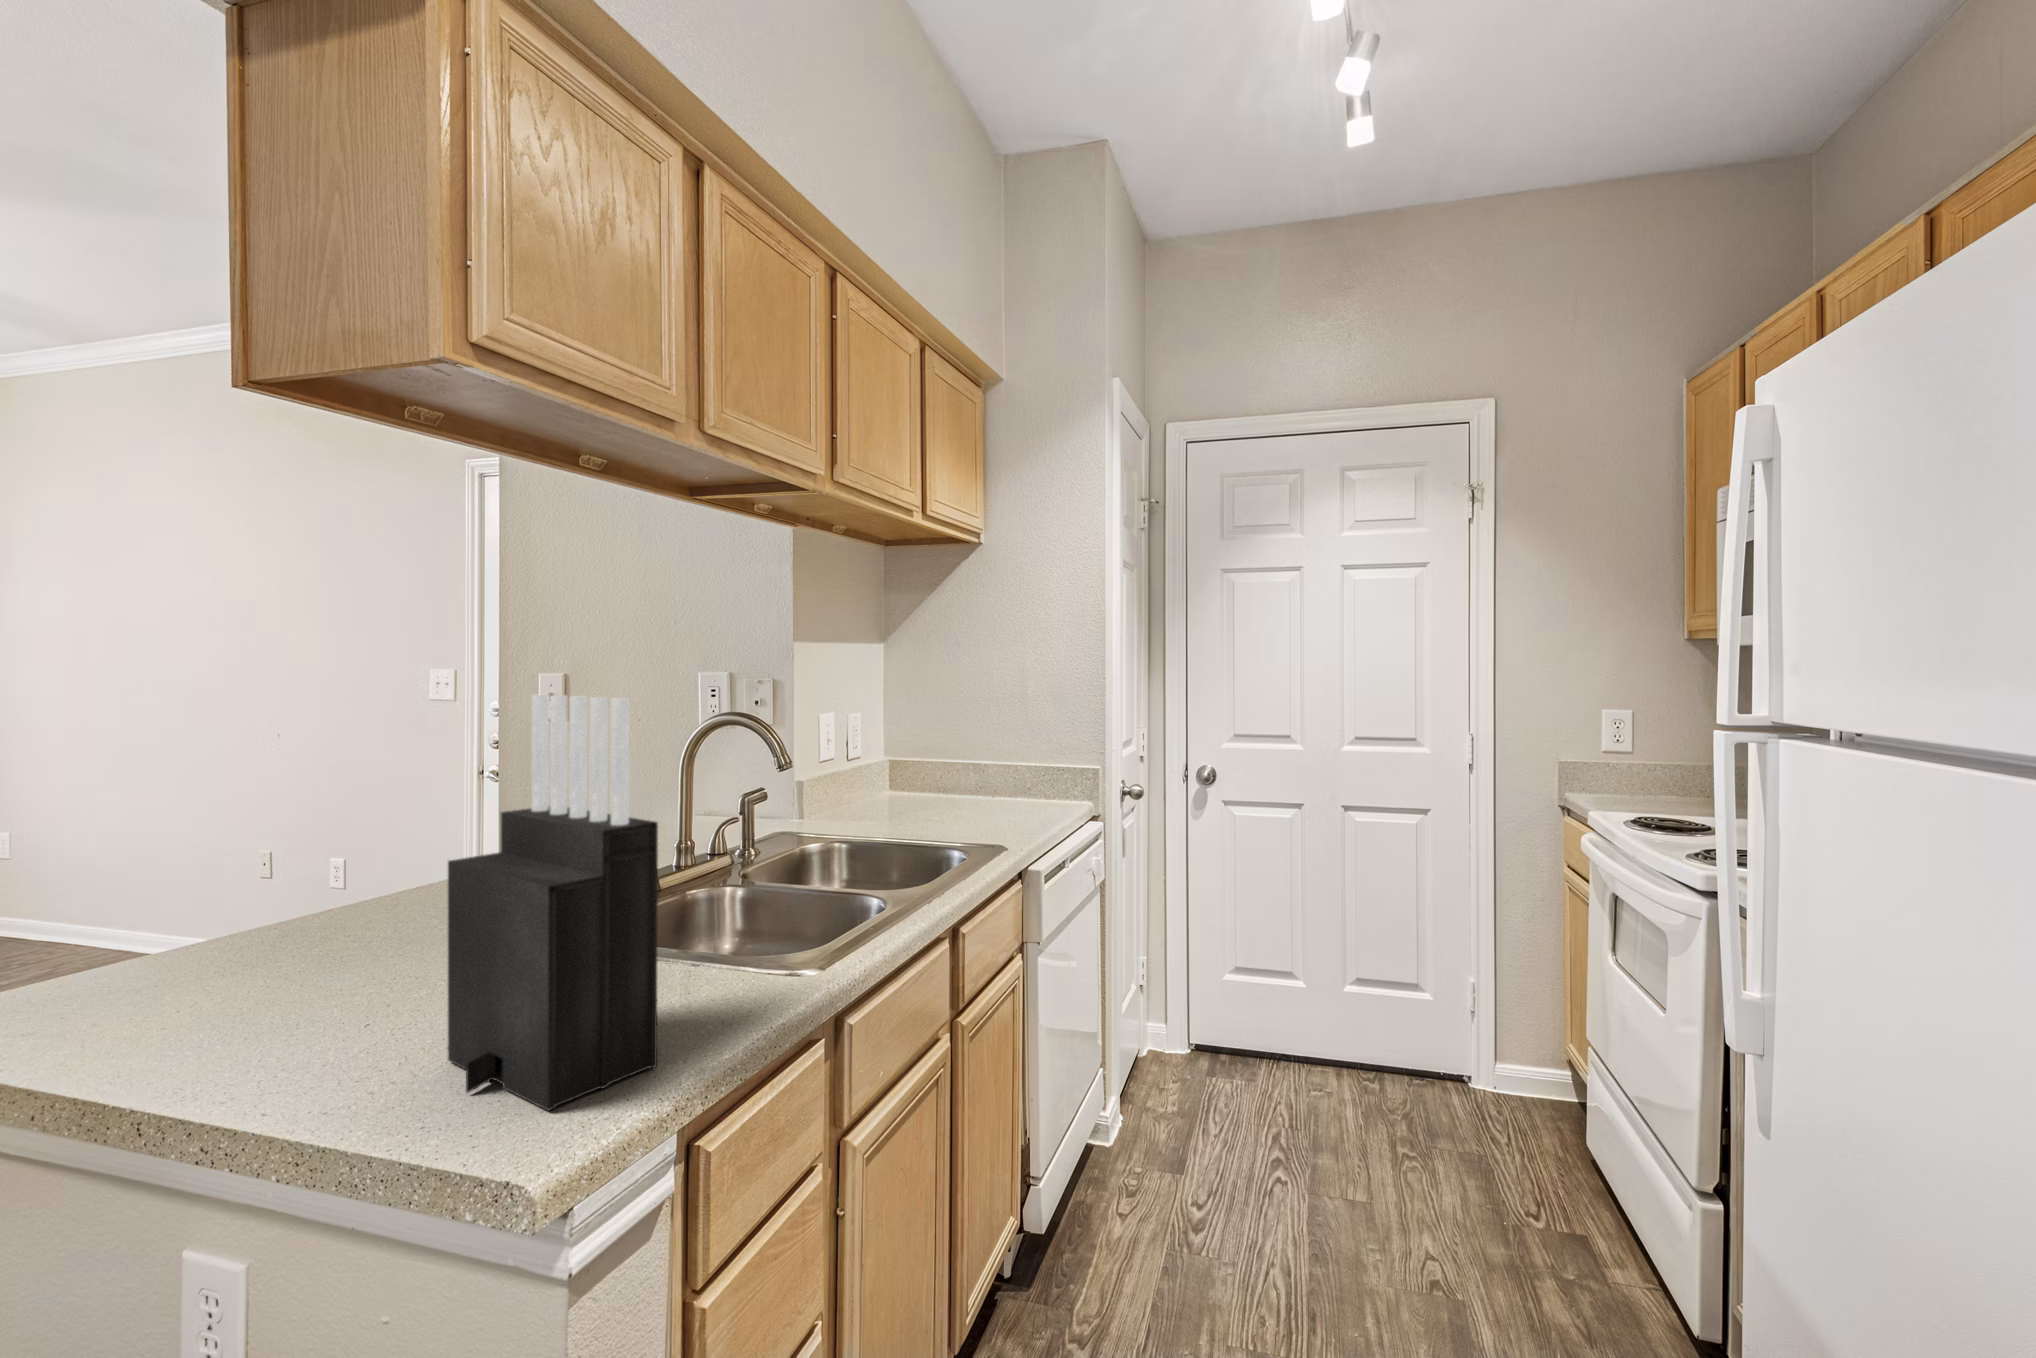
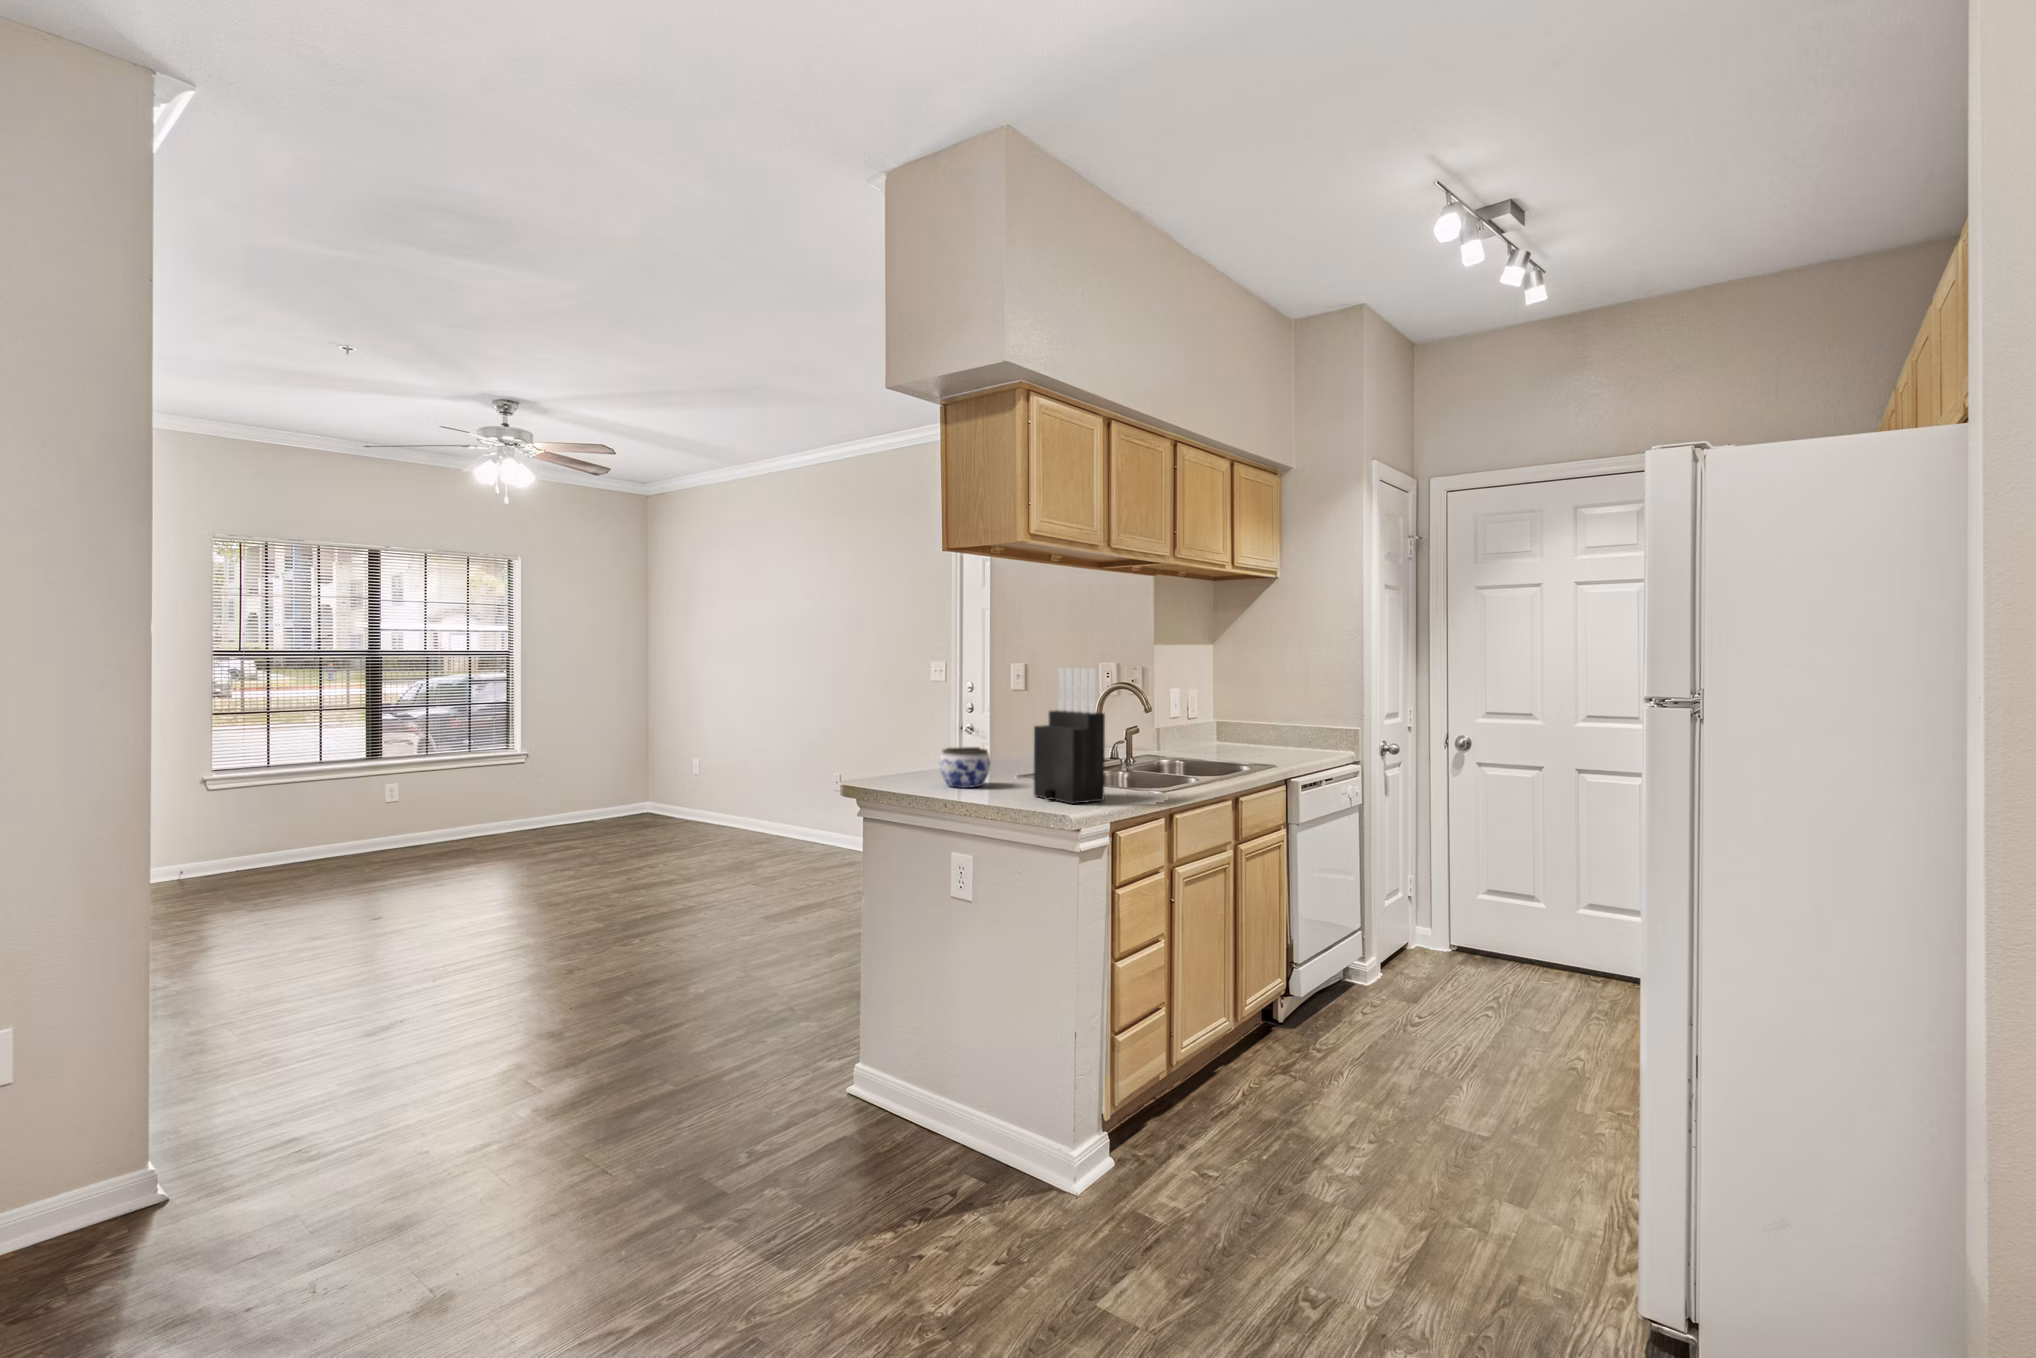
jar: none [185,896,361,1025] -> present [940,747,990,788]

